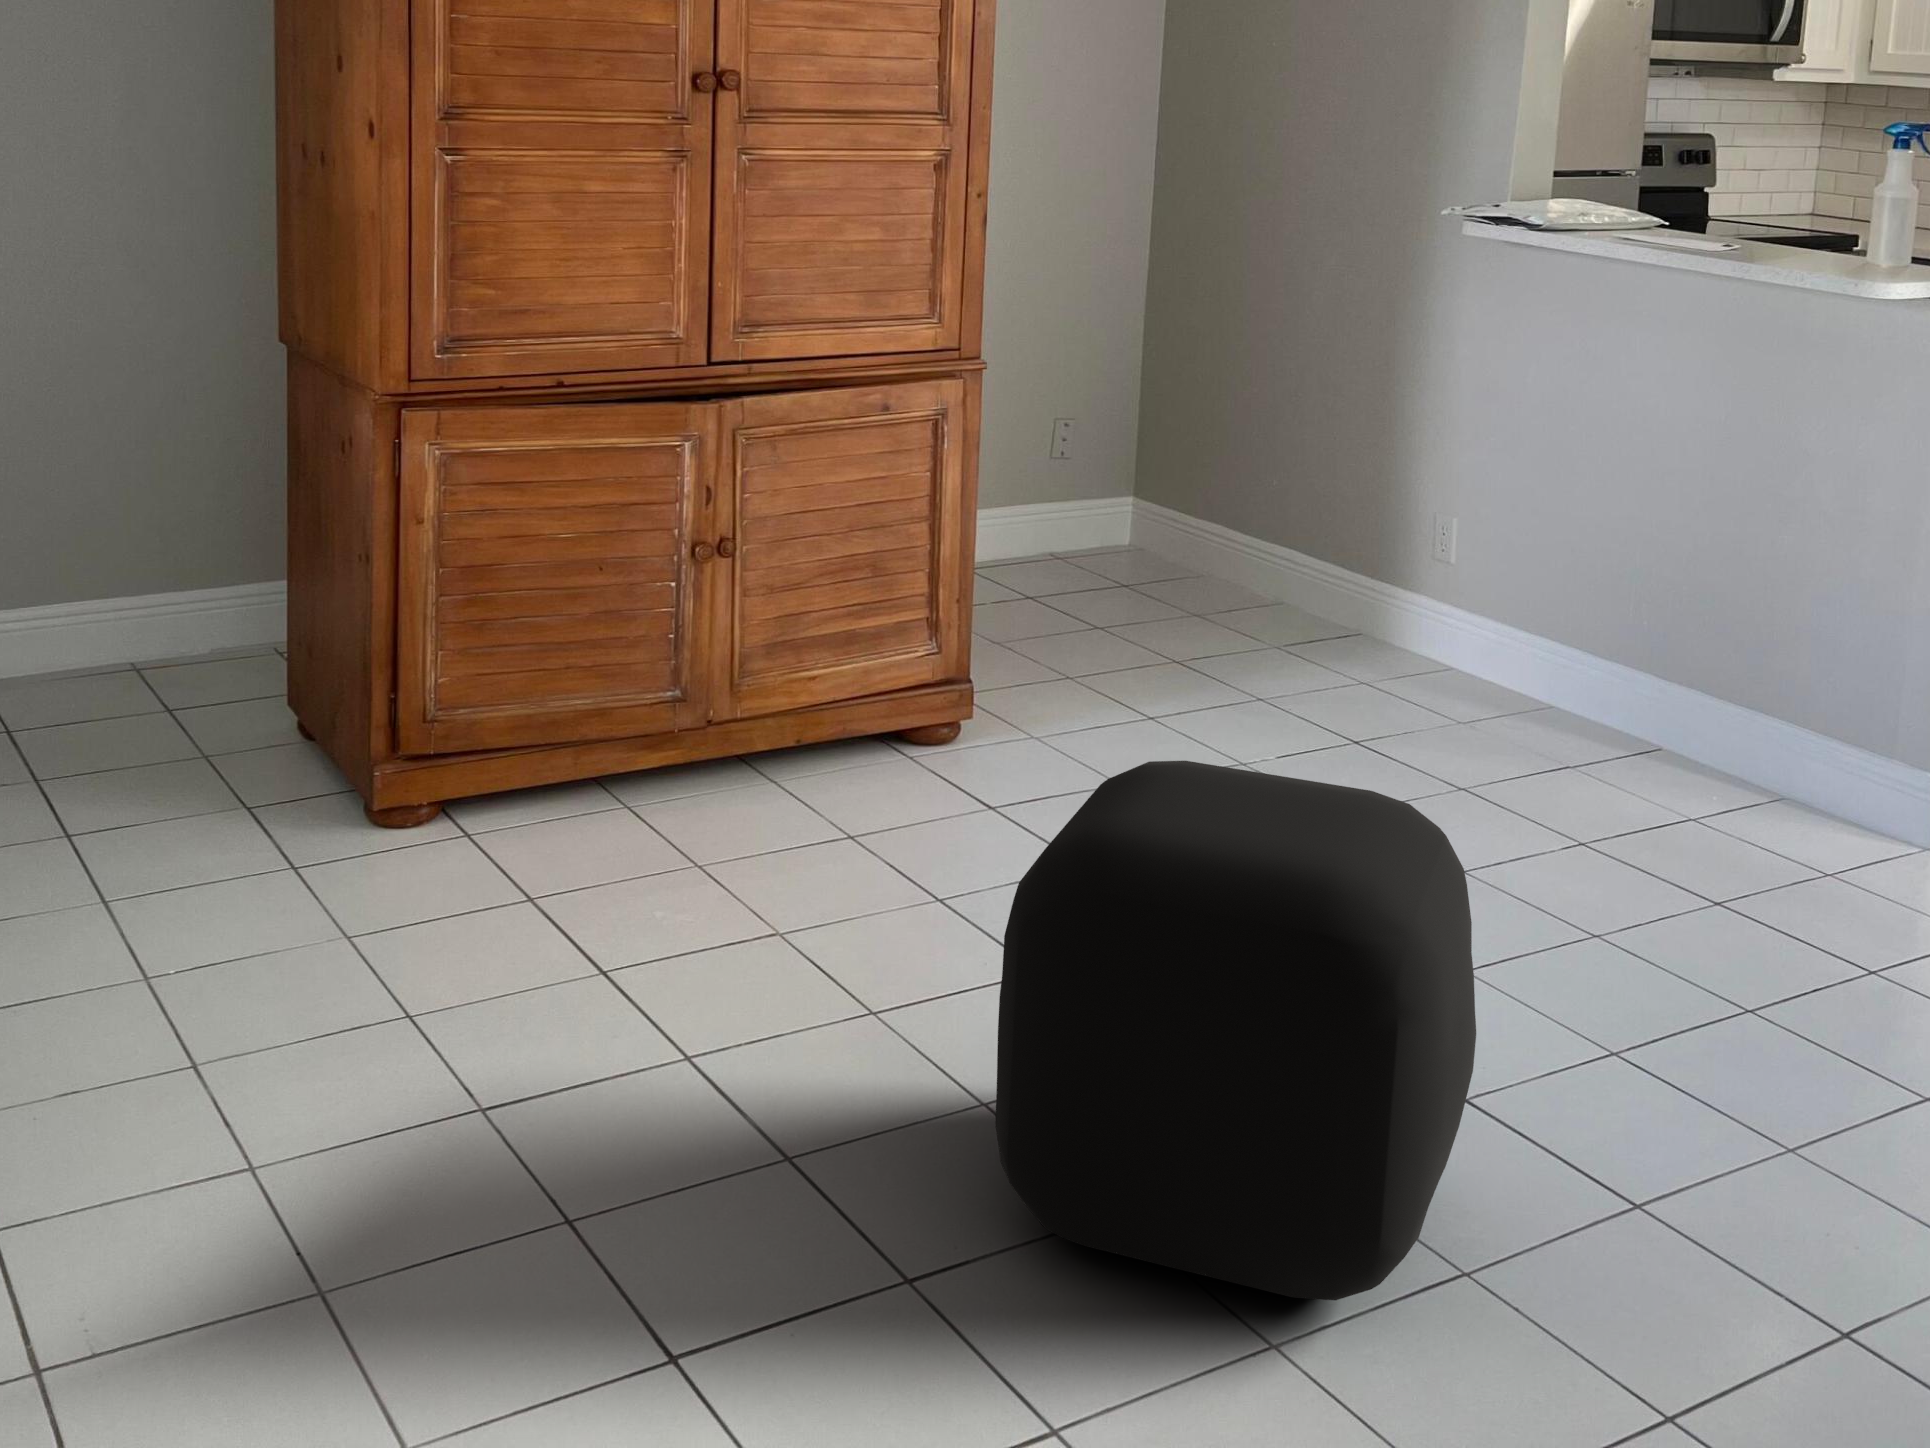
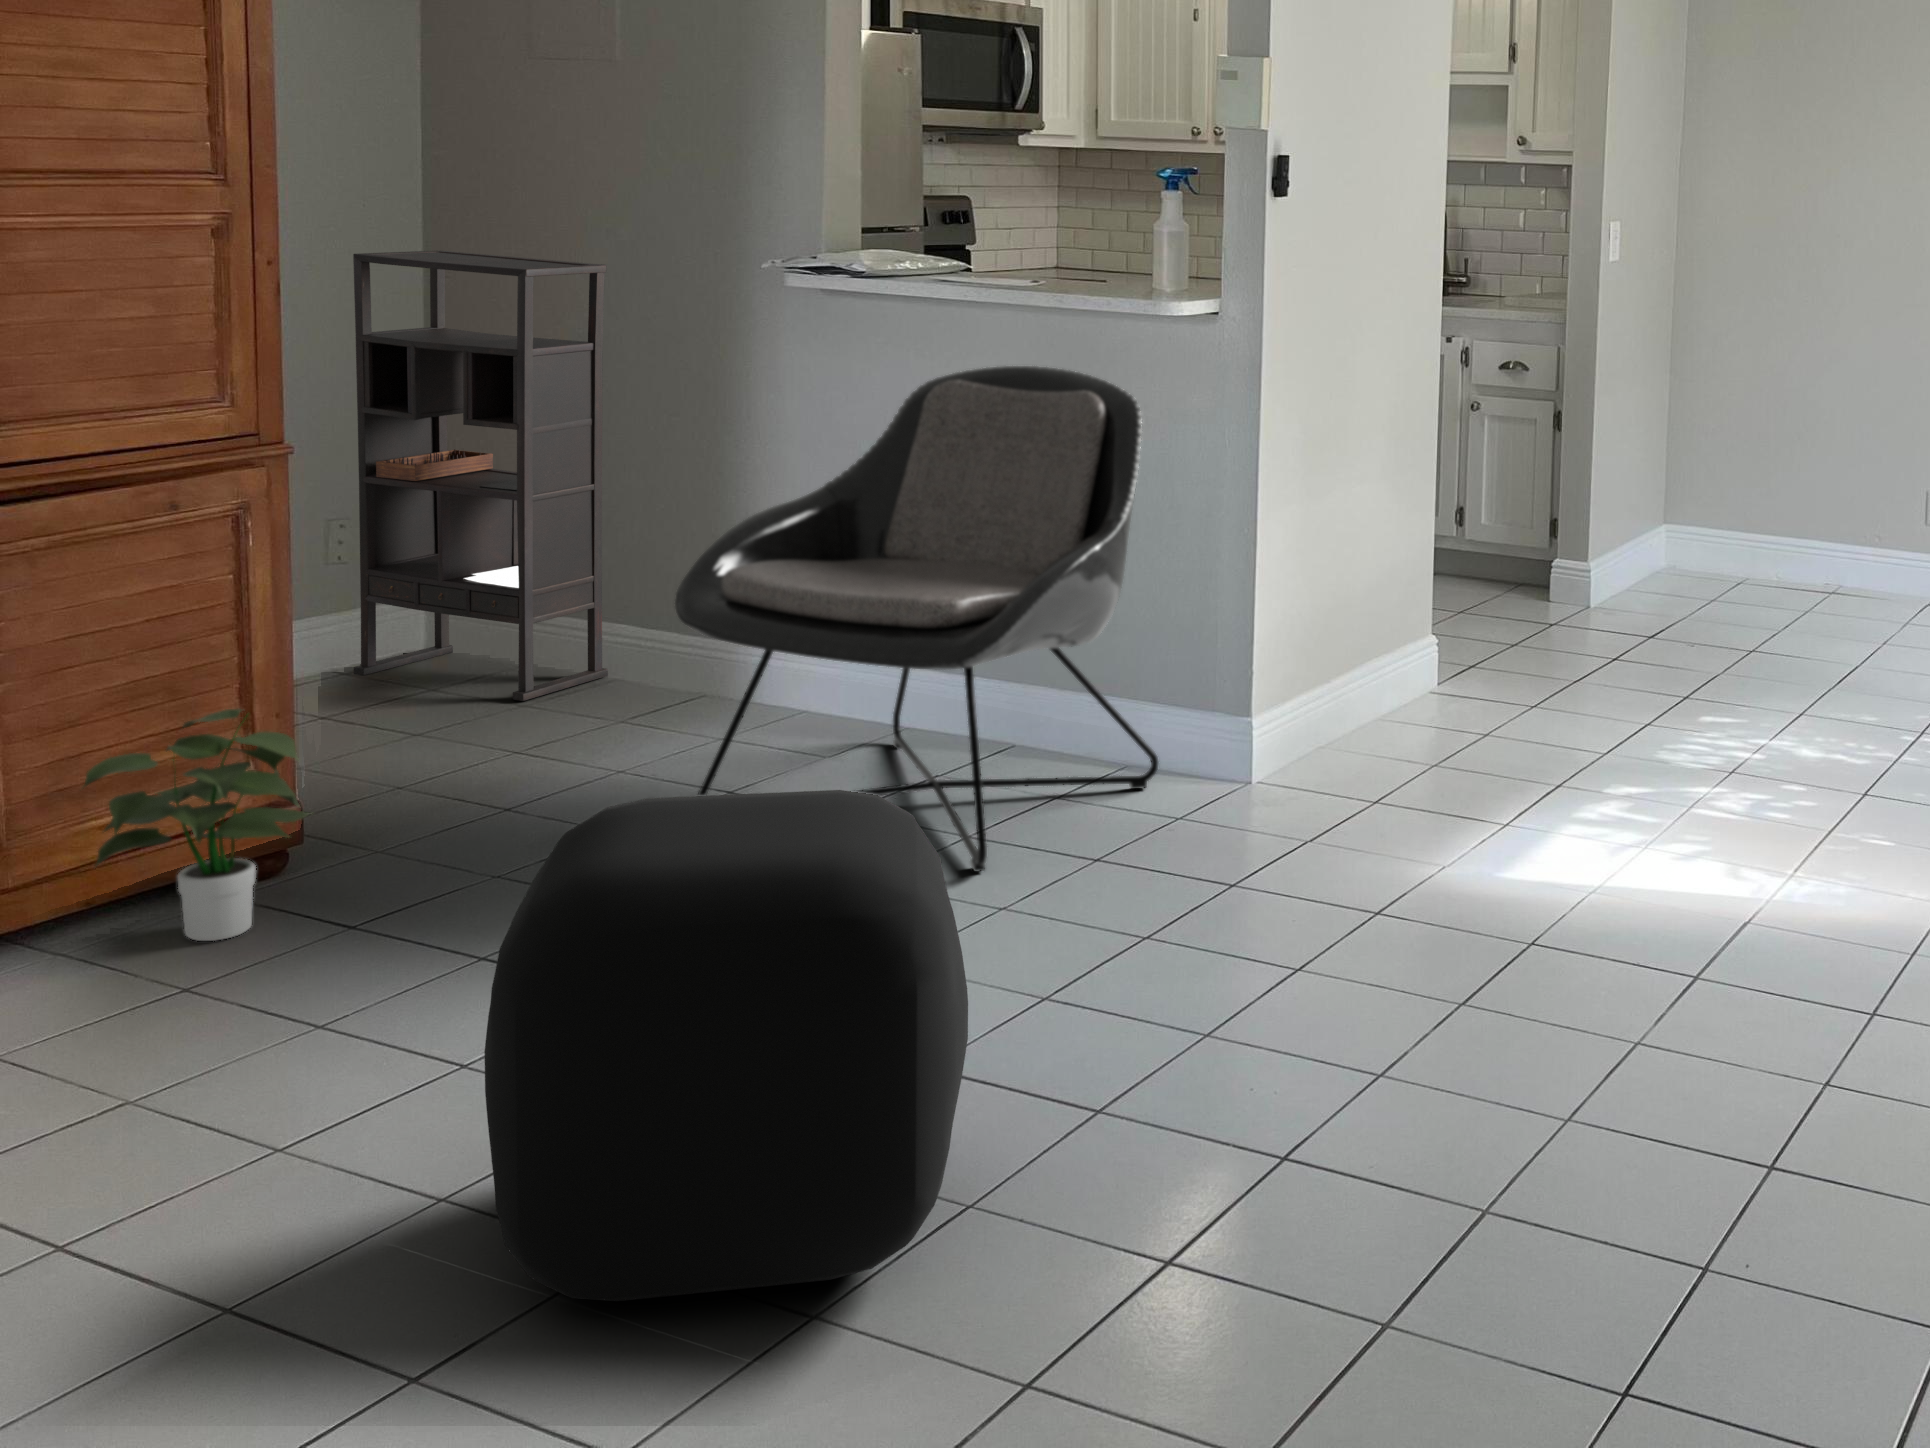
bookshelf: none [1059,179,1302,615] -> present [353,250,608,701]
lounge chair: none [1306,338,1832,887] -> present [675,366,1158,871]
potted plant: none [791,592,971,795] -> present [84,709,310,941]

